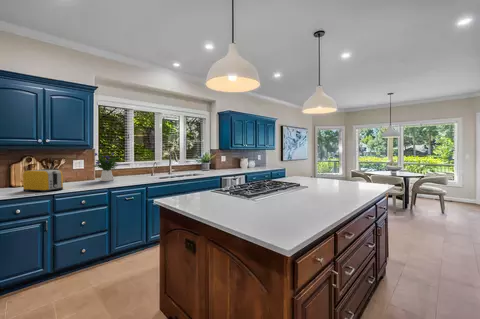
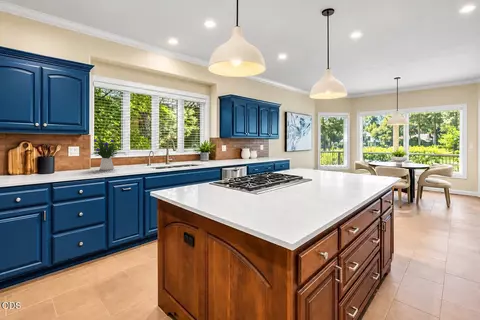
toaster: present [23,170,63,192] -> none [26,156,69,179]

